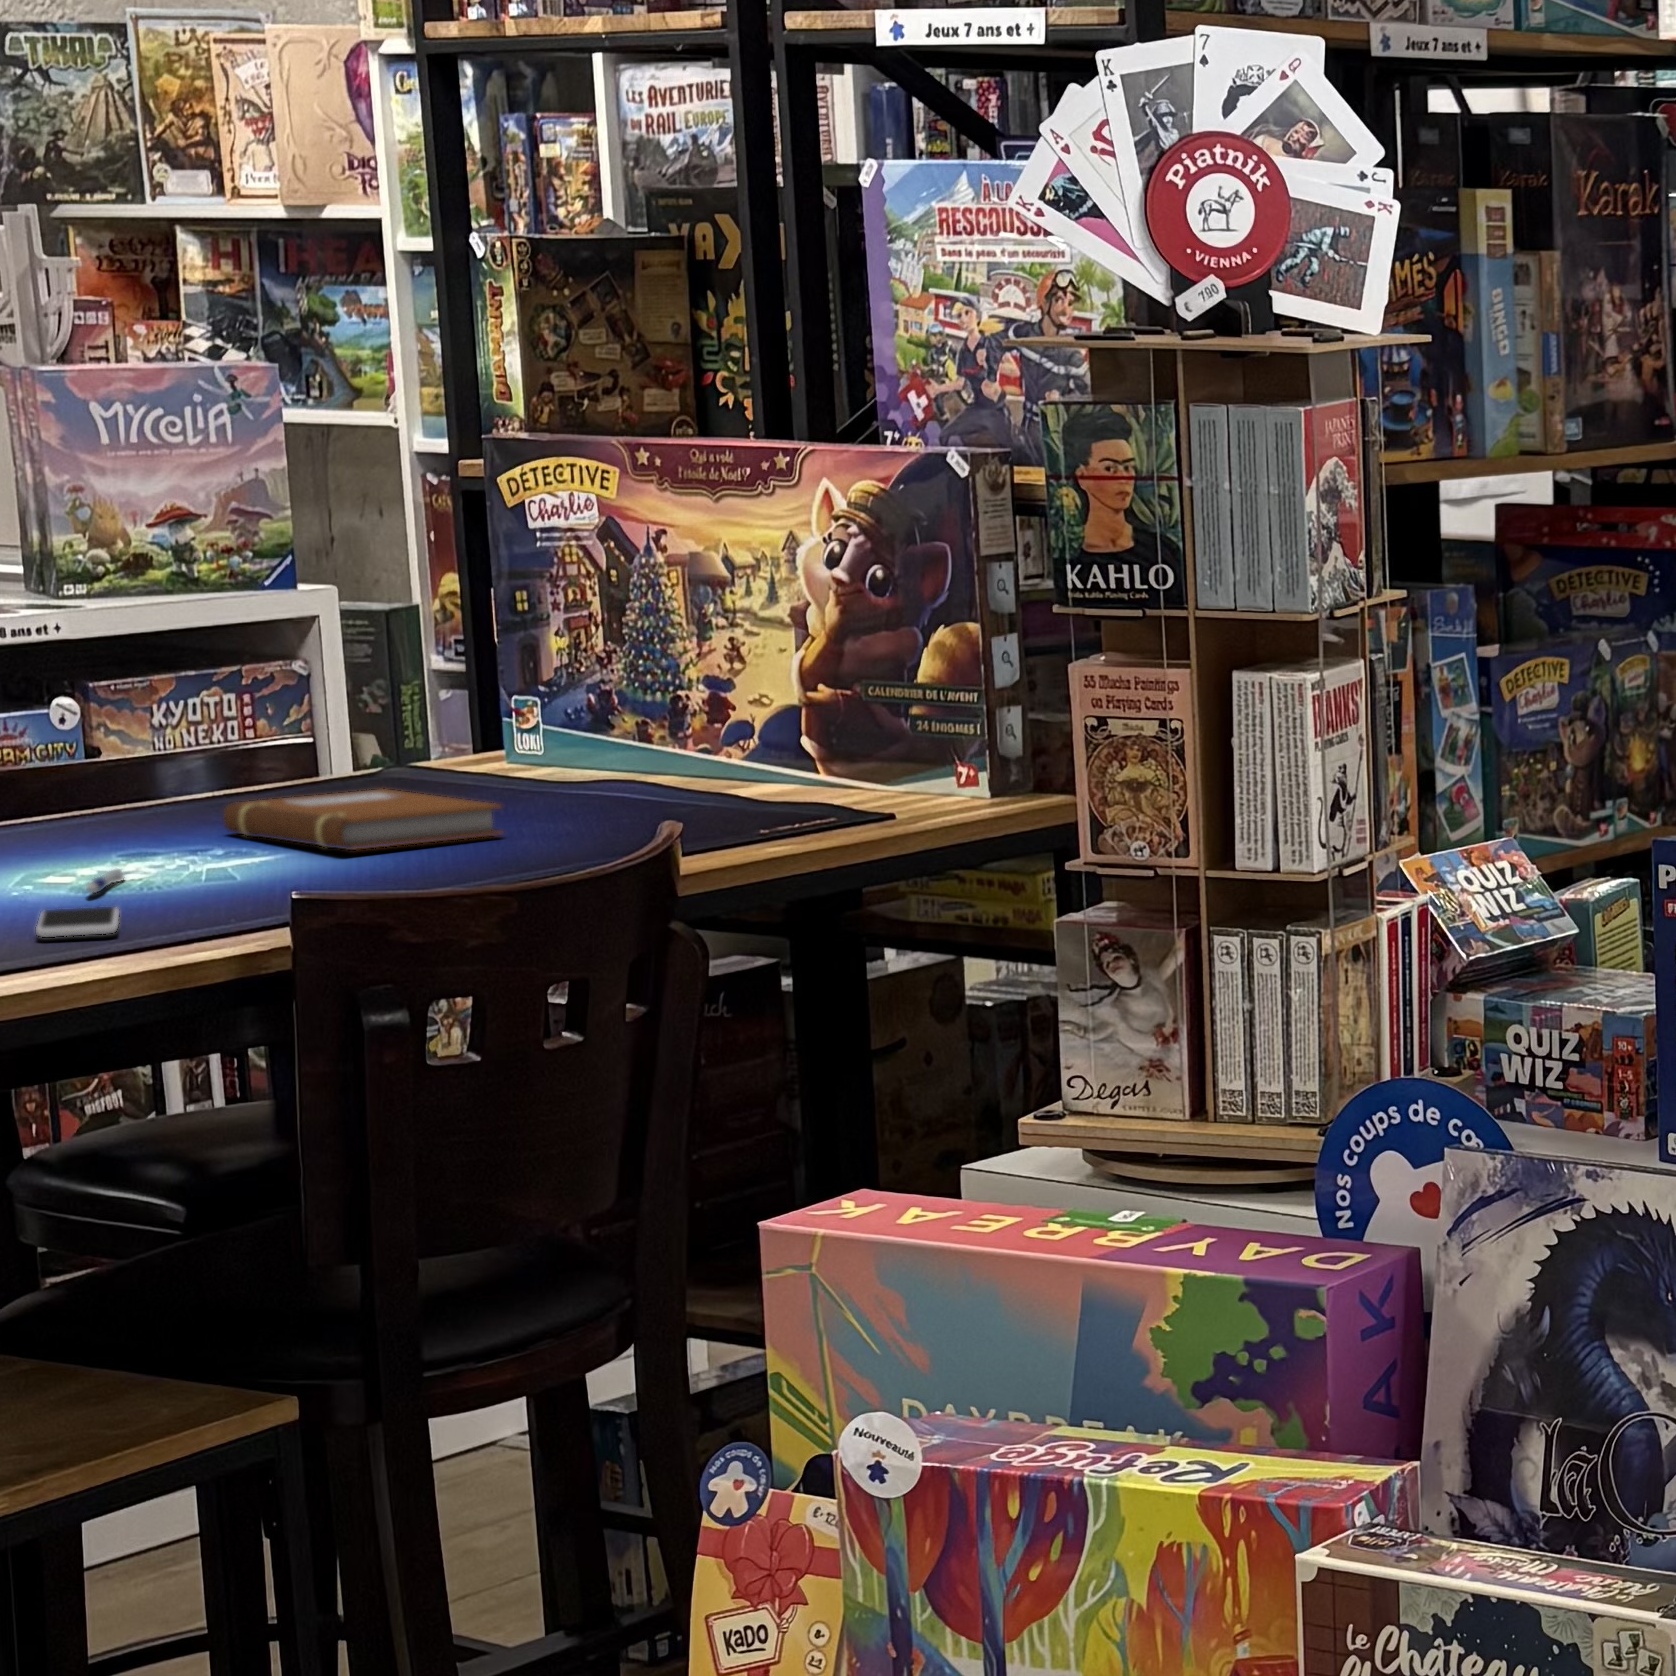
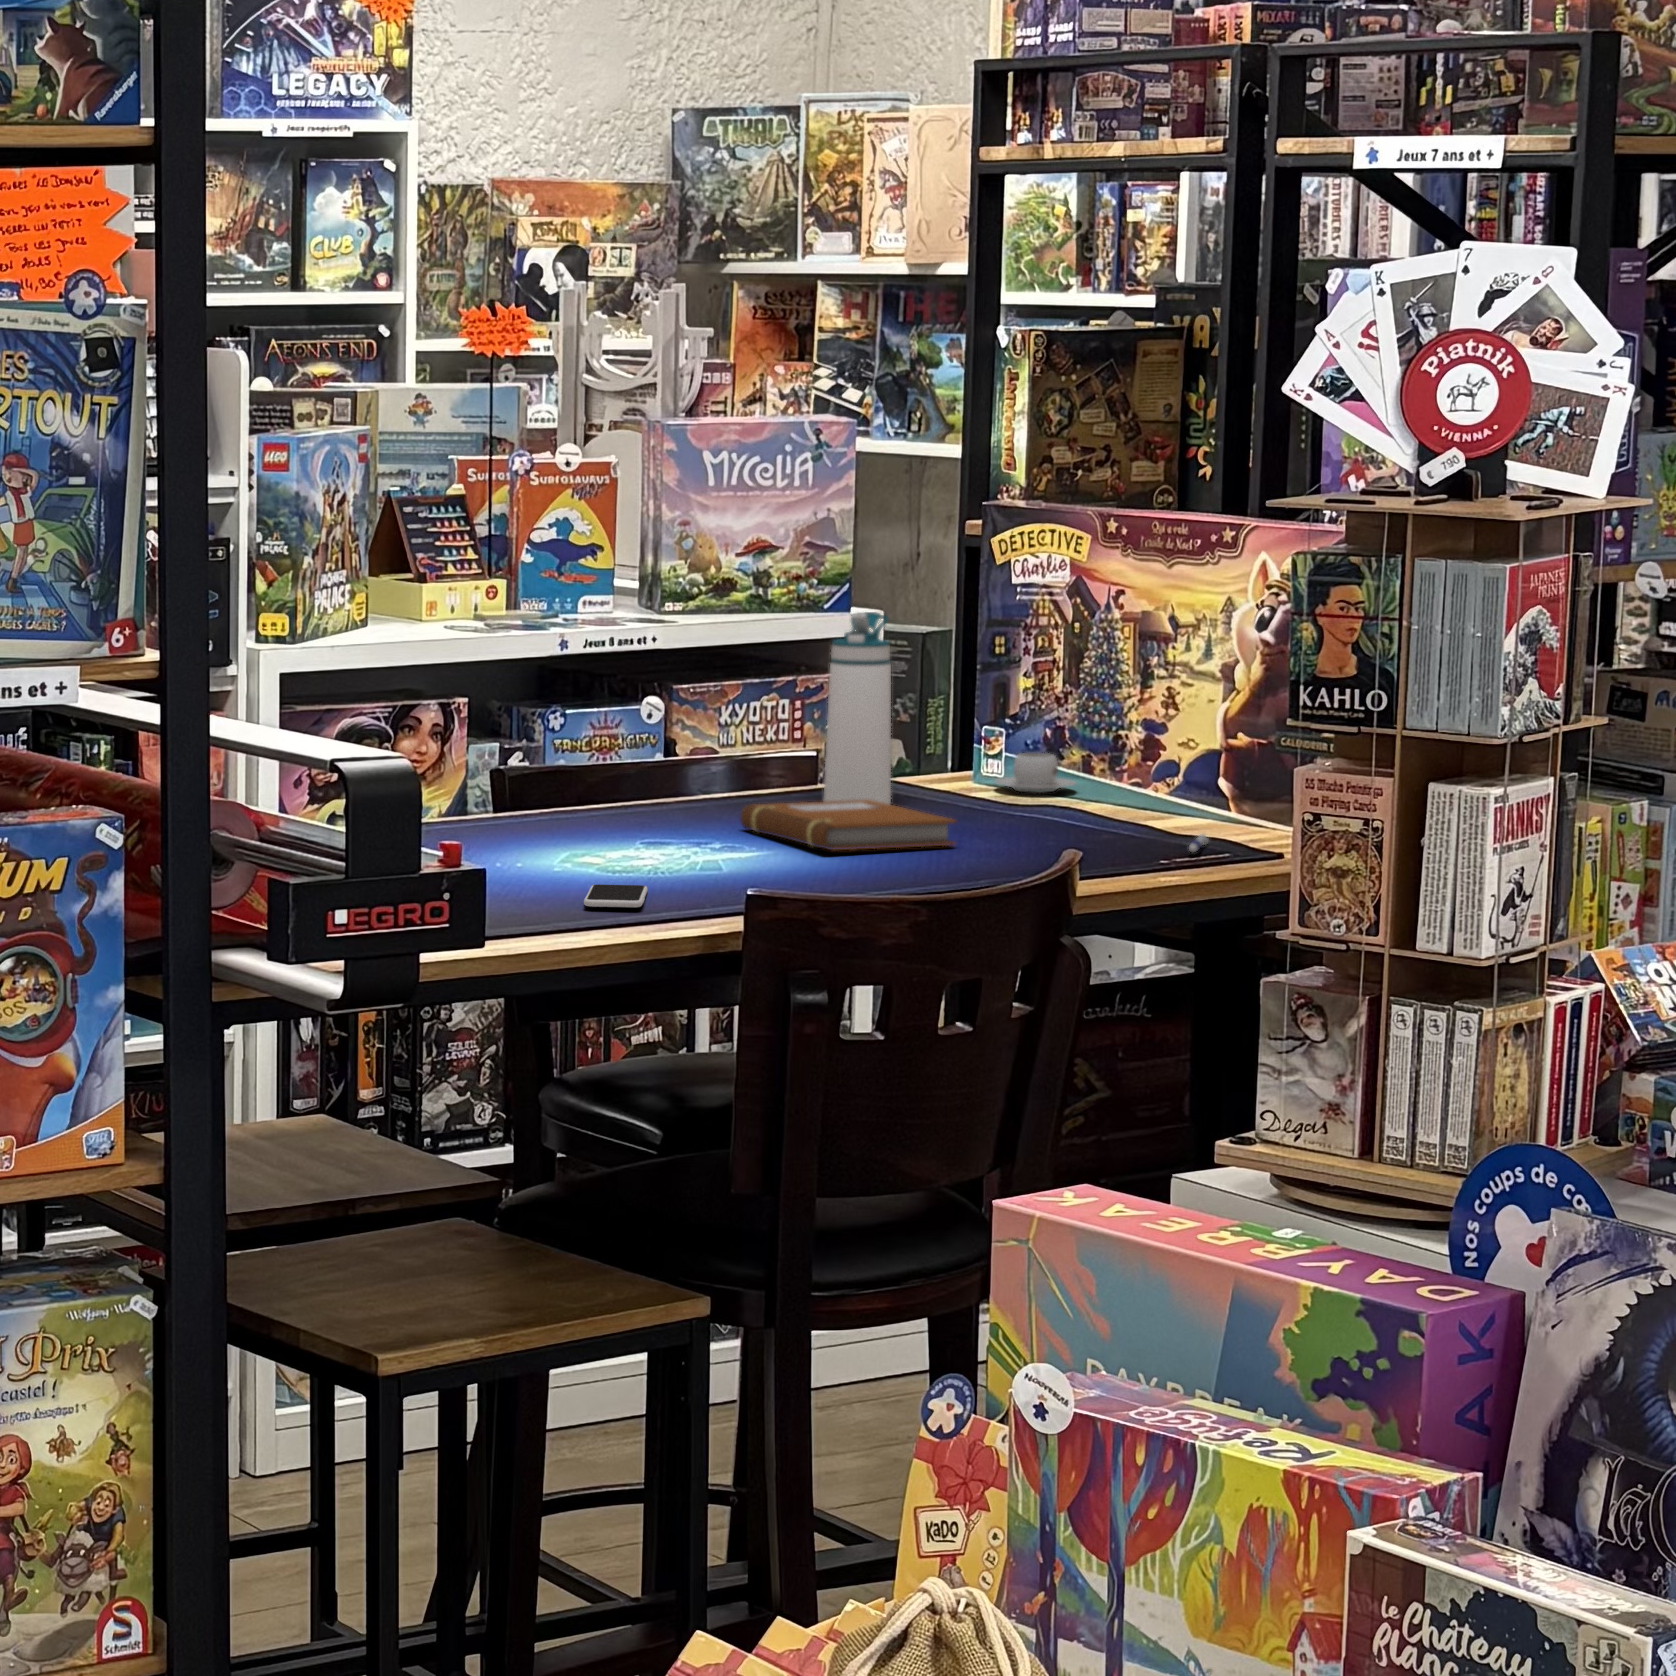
water bottle: none [315,565,410,802] -> present [823,612,891,804]
teacup: none [531,726,631,772] -> present [995,753,1076,793]
pen: present [86,869,124,893] -> present [1189,834,1208,852]

